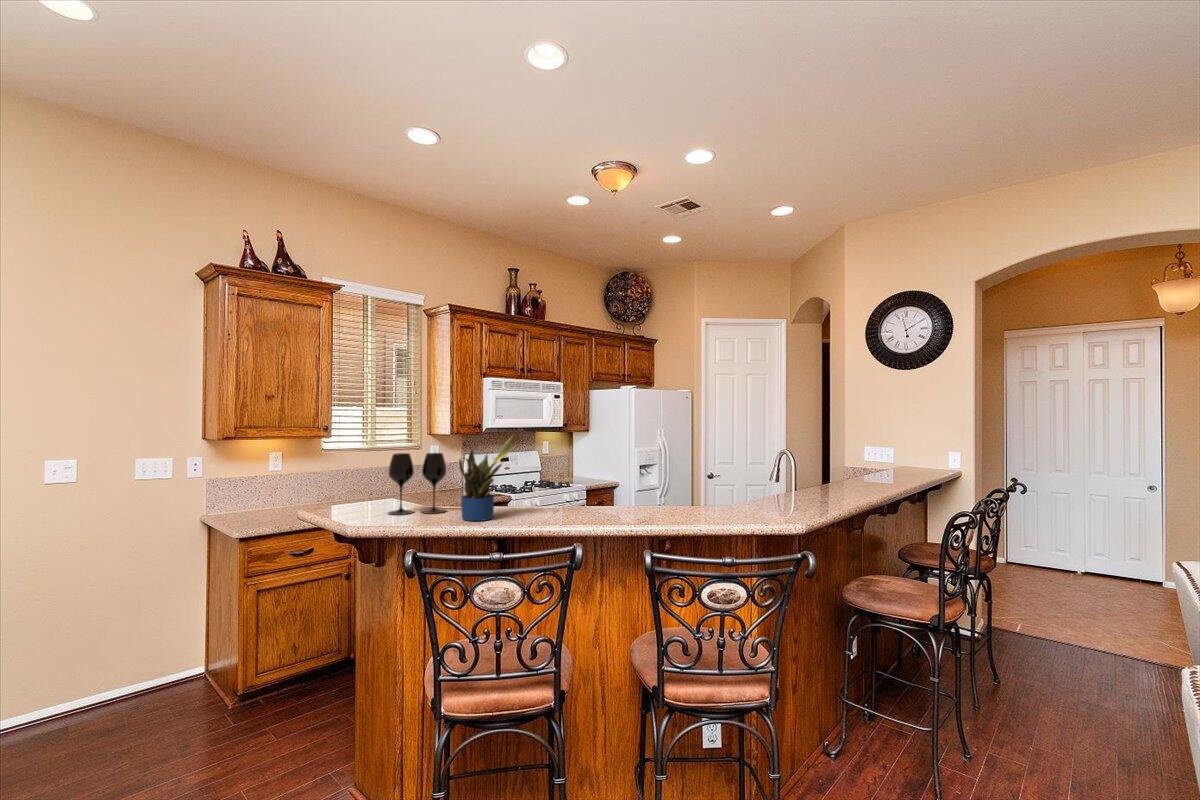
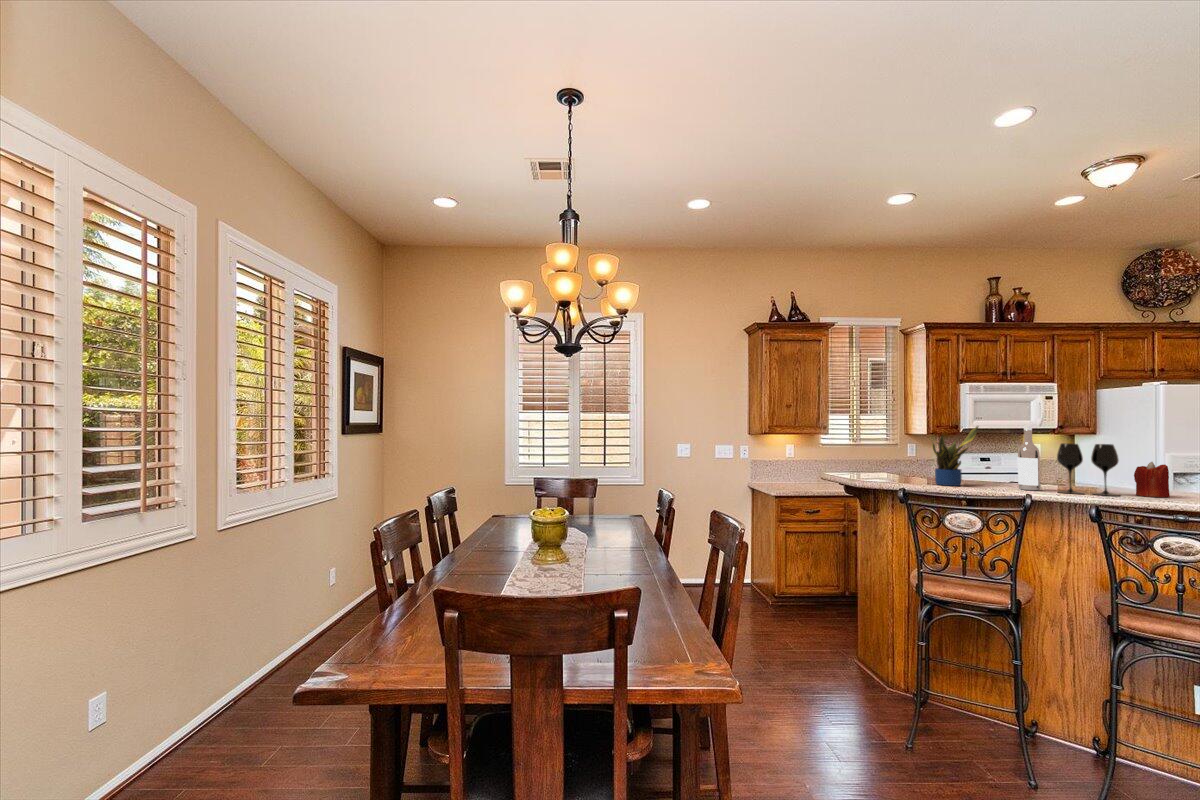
wine bottle: none [556,434,579,517] -> present [1018,426,1041,490]
wine glass: present [388,453,447,515] -> present [1057,443,1119,496]
candle: none [658,472,687,513] -> present [1134,462,1170,497]

